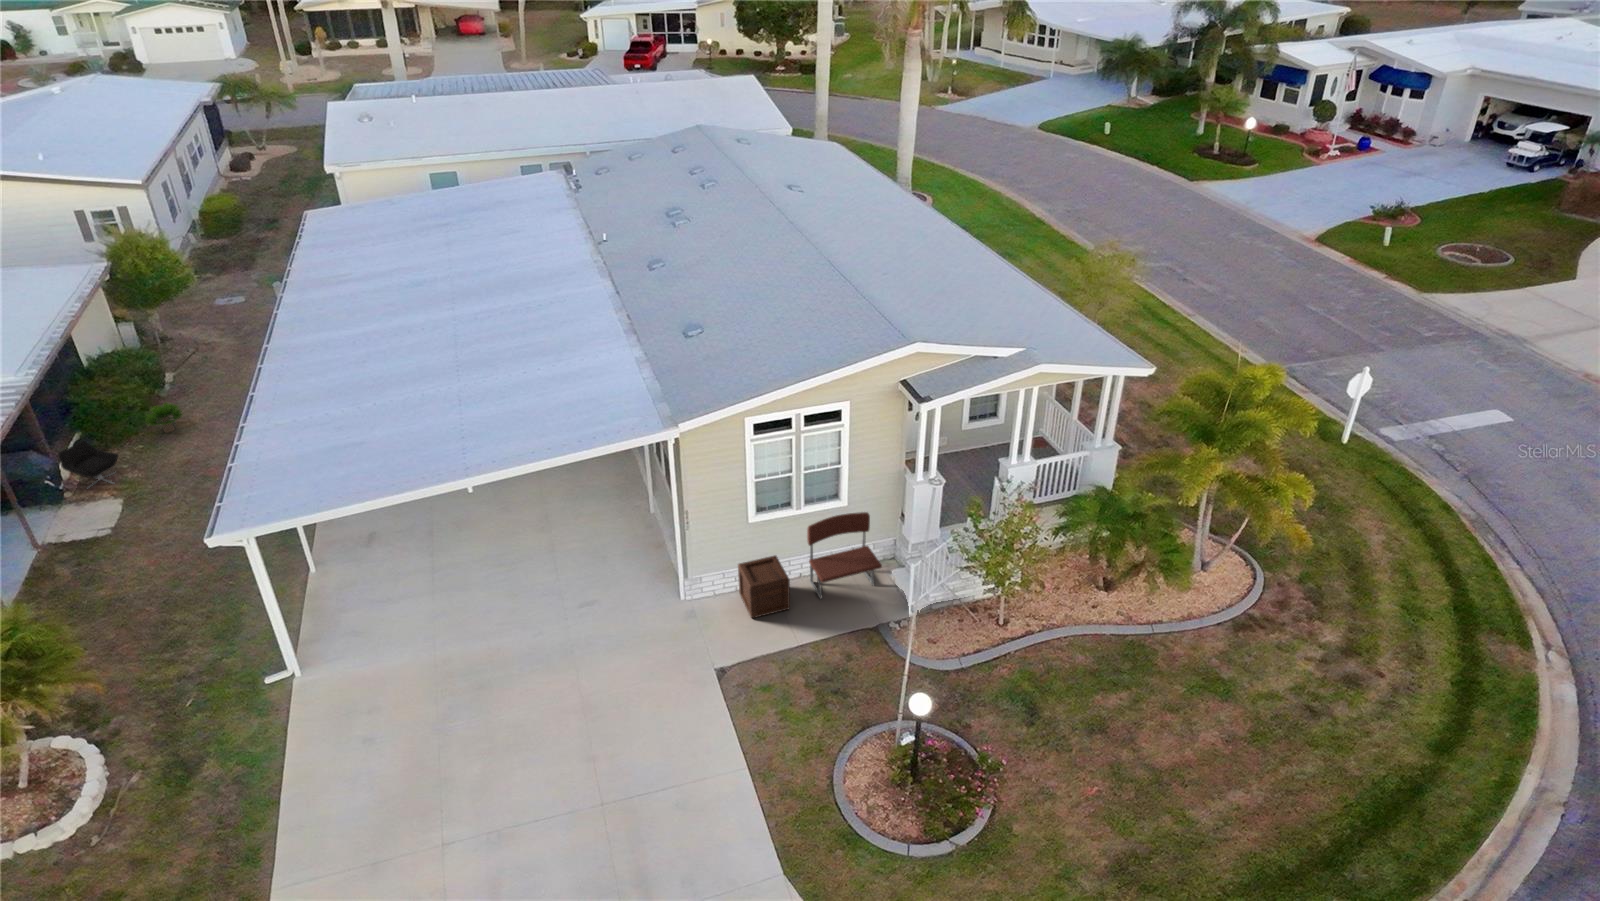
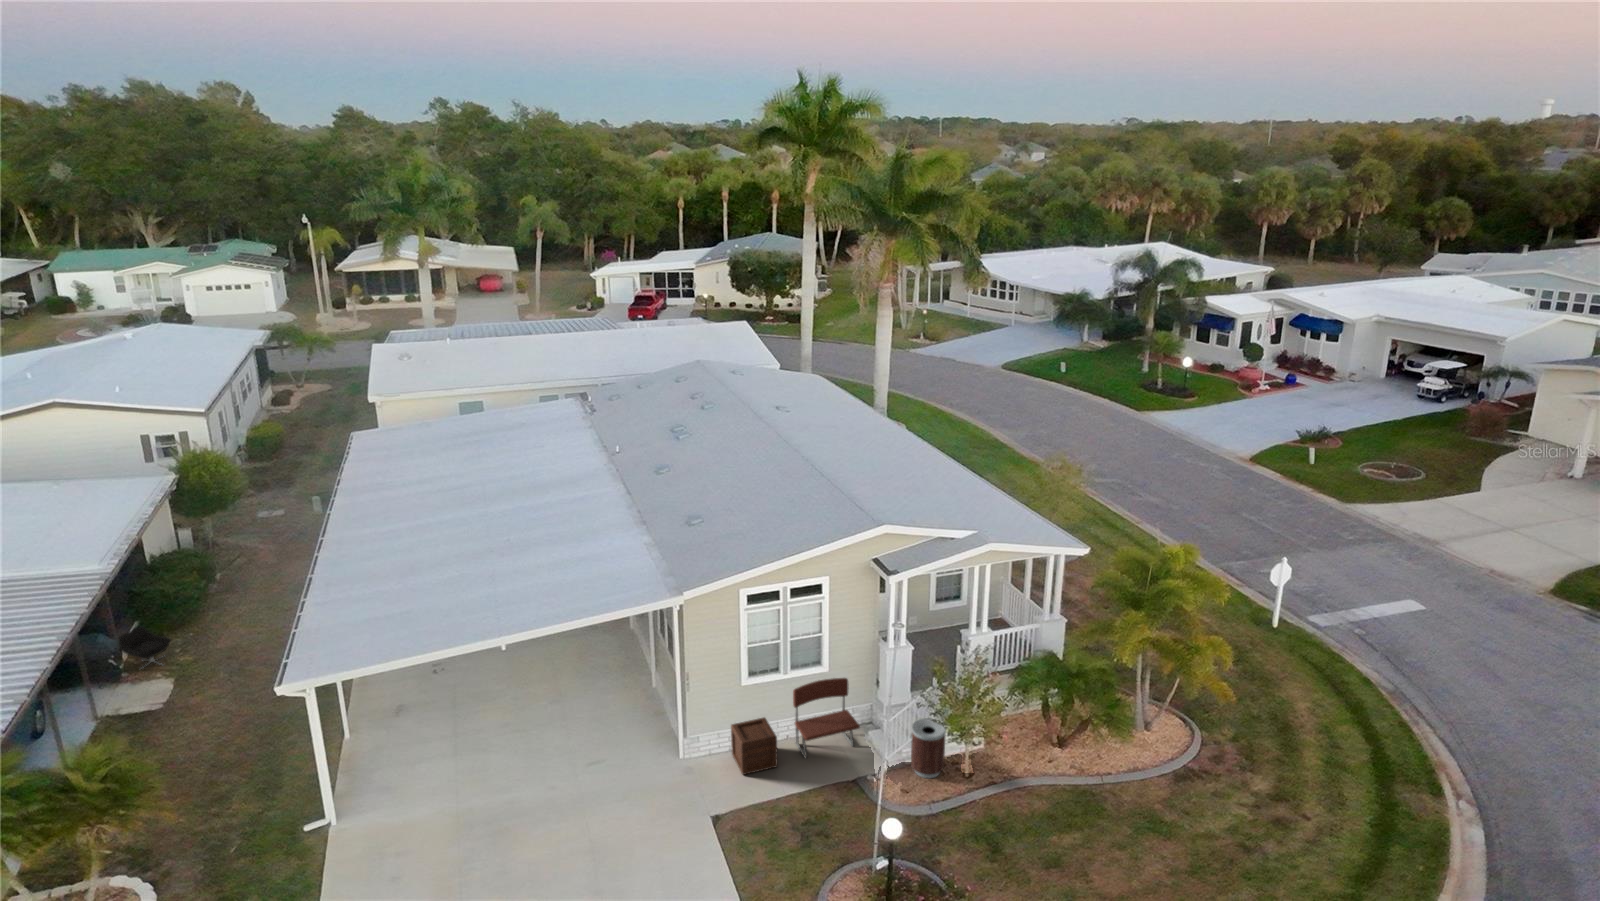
potted plant: present [146,403,182,433] -> none [194,592,231,622]
trash can: none [938,560,979,624] -> present [911,718,946,778]

